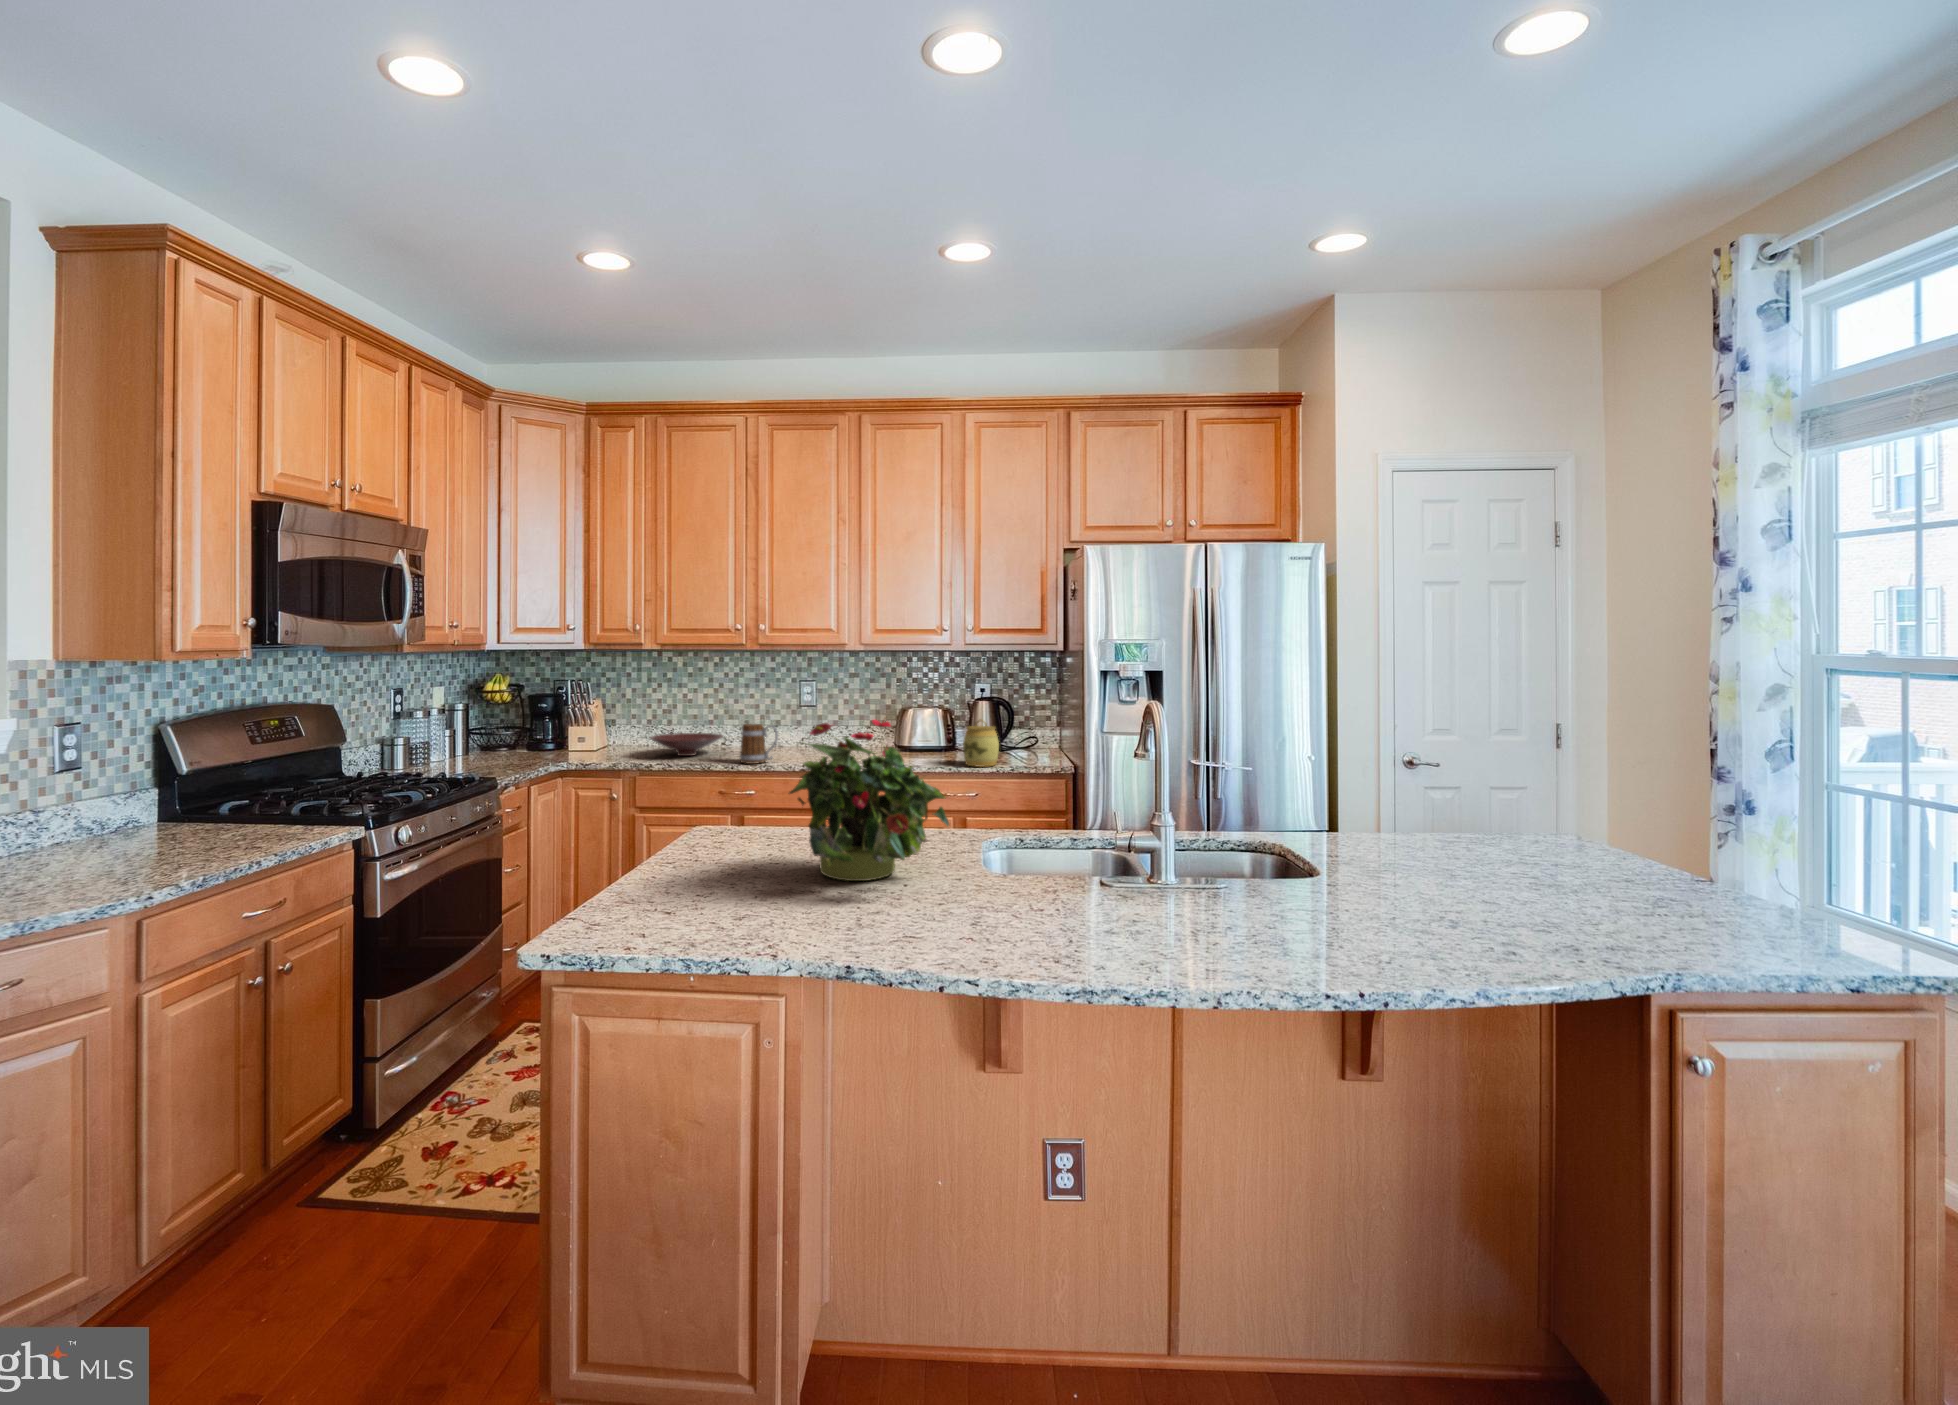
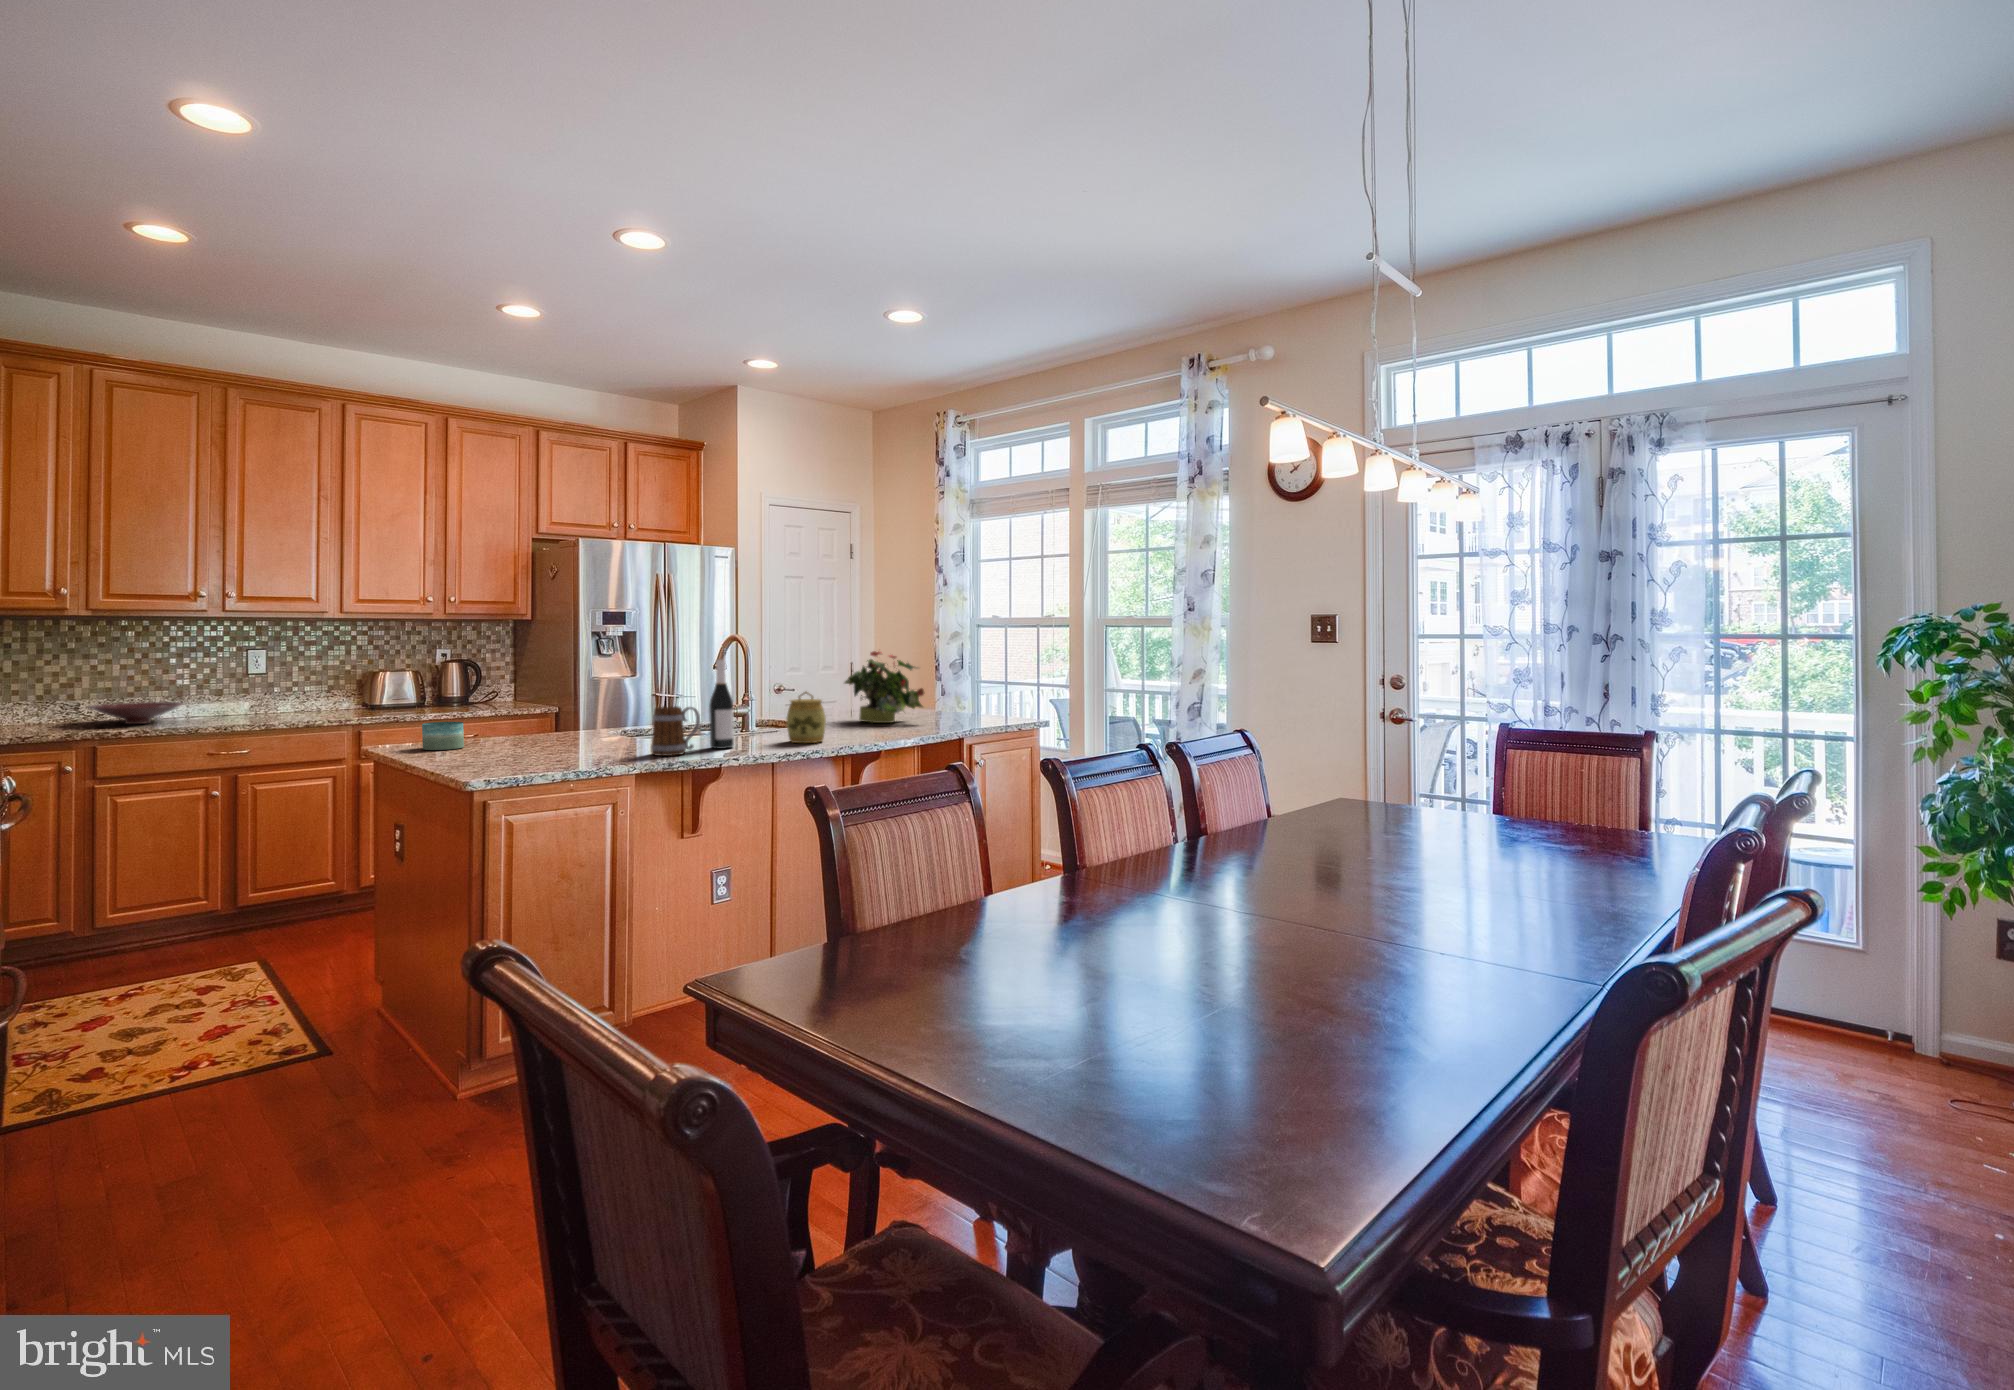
potted plant: present [789,720,949,881] -> present [845,651,924,723]
jar: present [963,720,999,767] -> present [787,692,826,743]
mug: present [740,724,778,764] -> present [651,706,700,756]
wine bottle: none [1073,740,1121,929] -> present [709,658,734,749]
candle: none [713,807,768,853] -> present [422,722,464,750]

